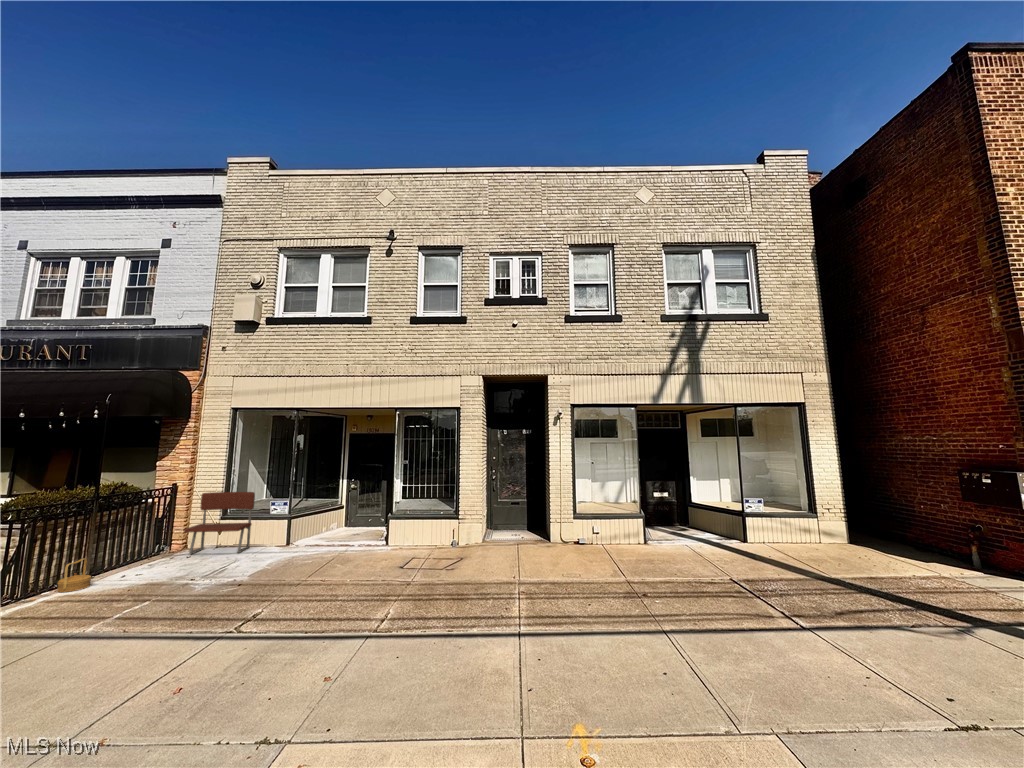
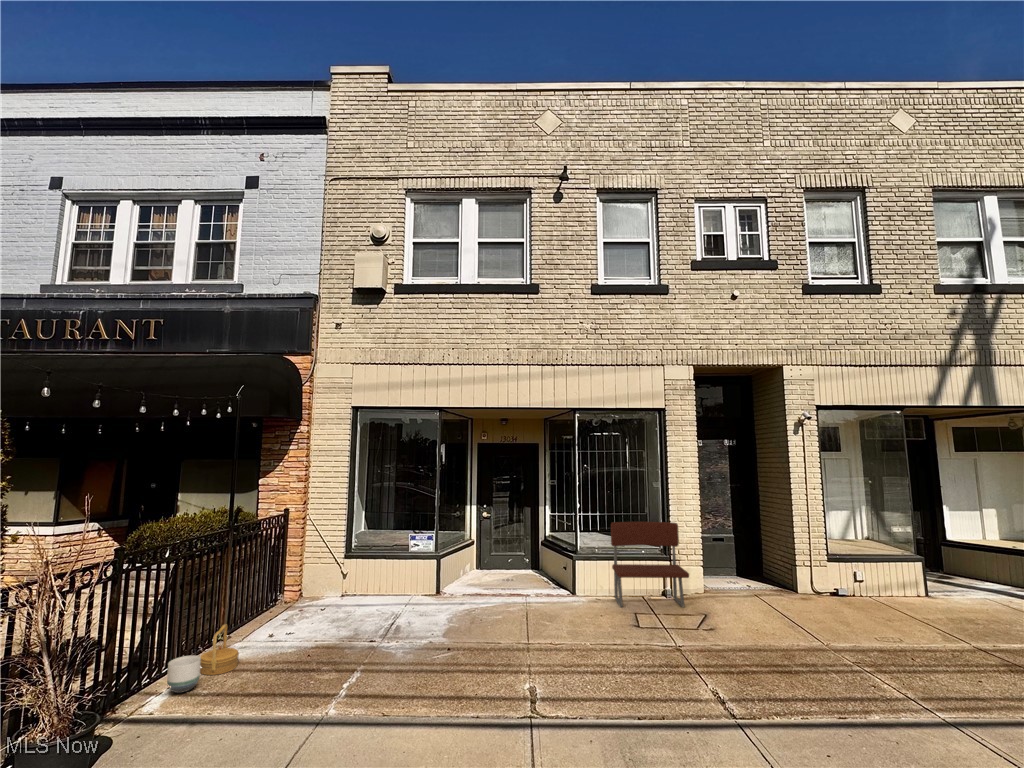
bench: present [184,492,255,555] -> present [611,522,689,607]
planter: none [20,578,49,602] -> present [167,655,201,693]

